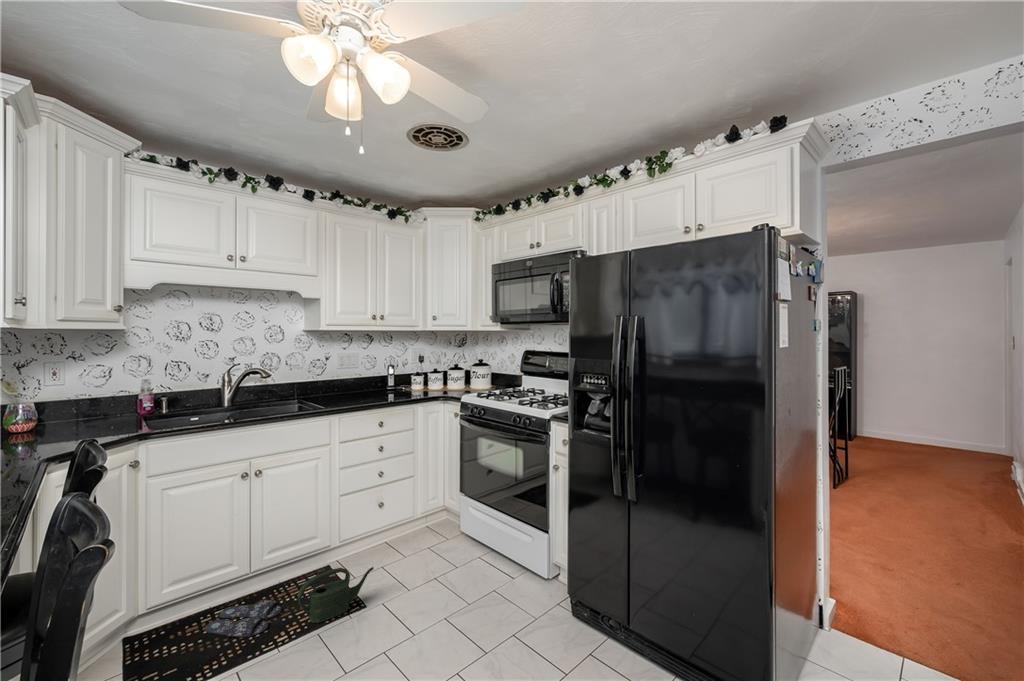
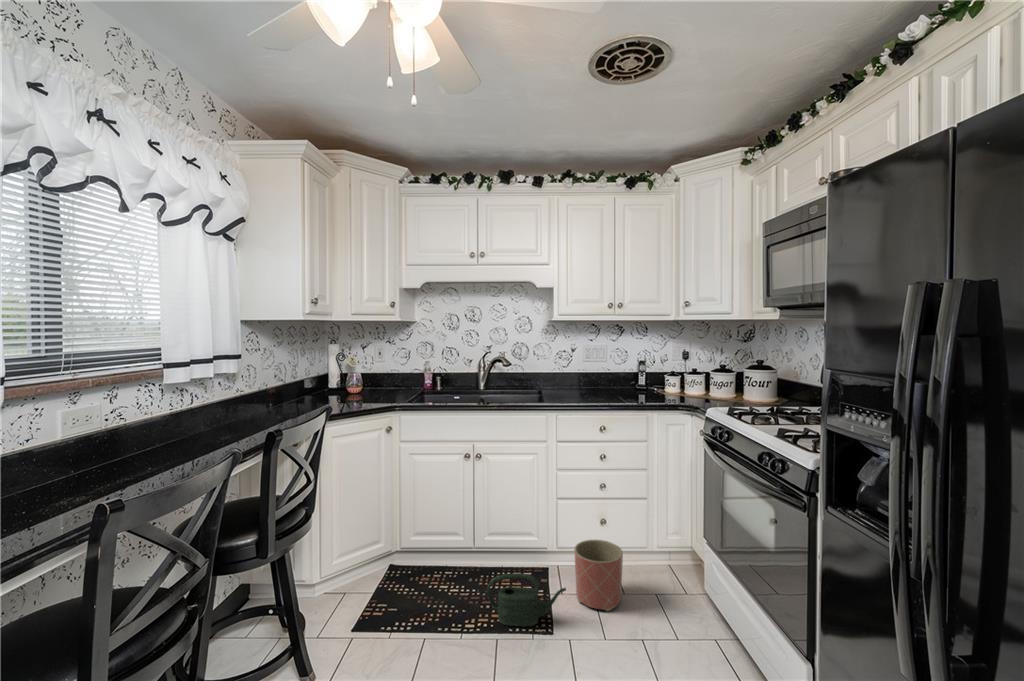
planter: none [367,520,409,579] -> present [574,540,623,611]
slippers: present [204,600,282,638] -> none [427,575,486,610]

